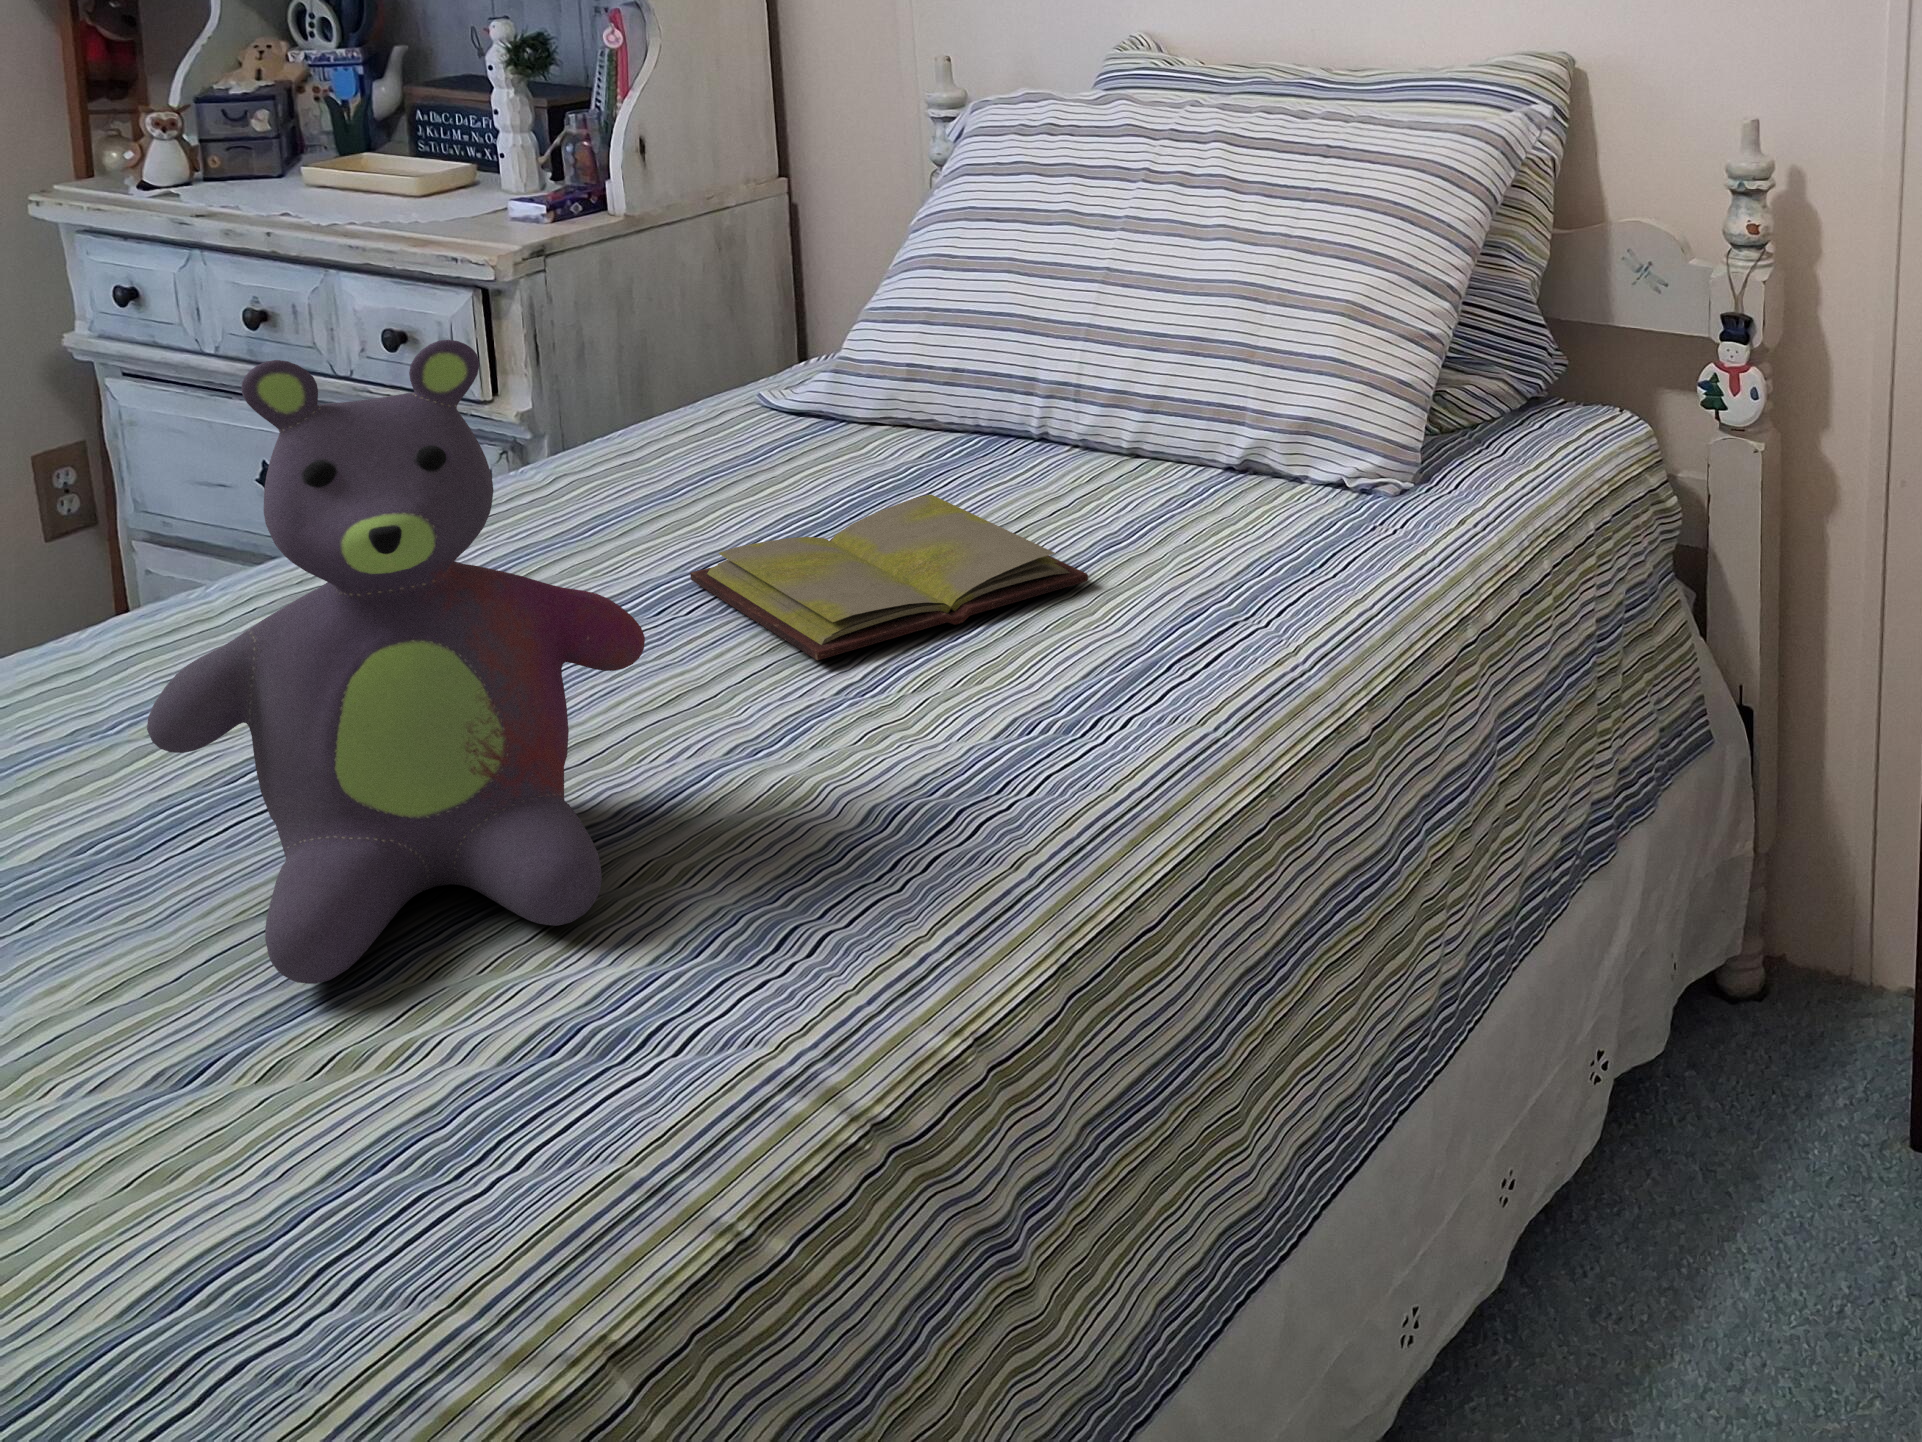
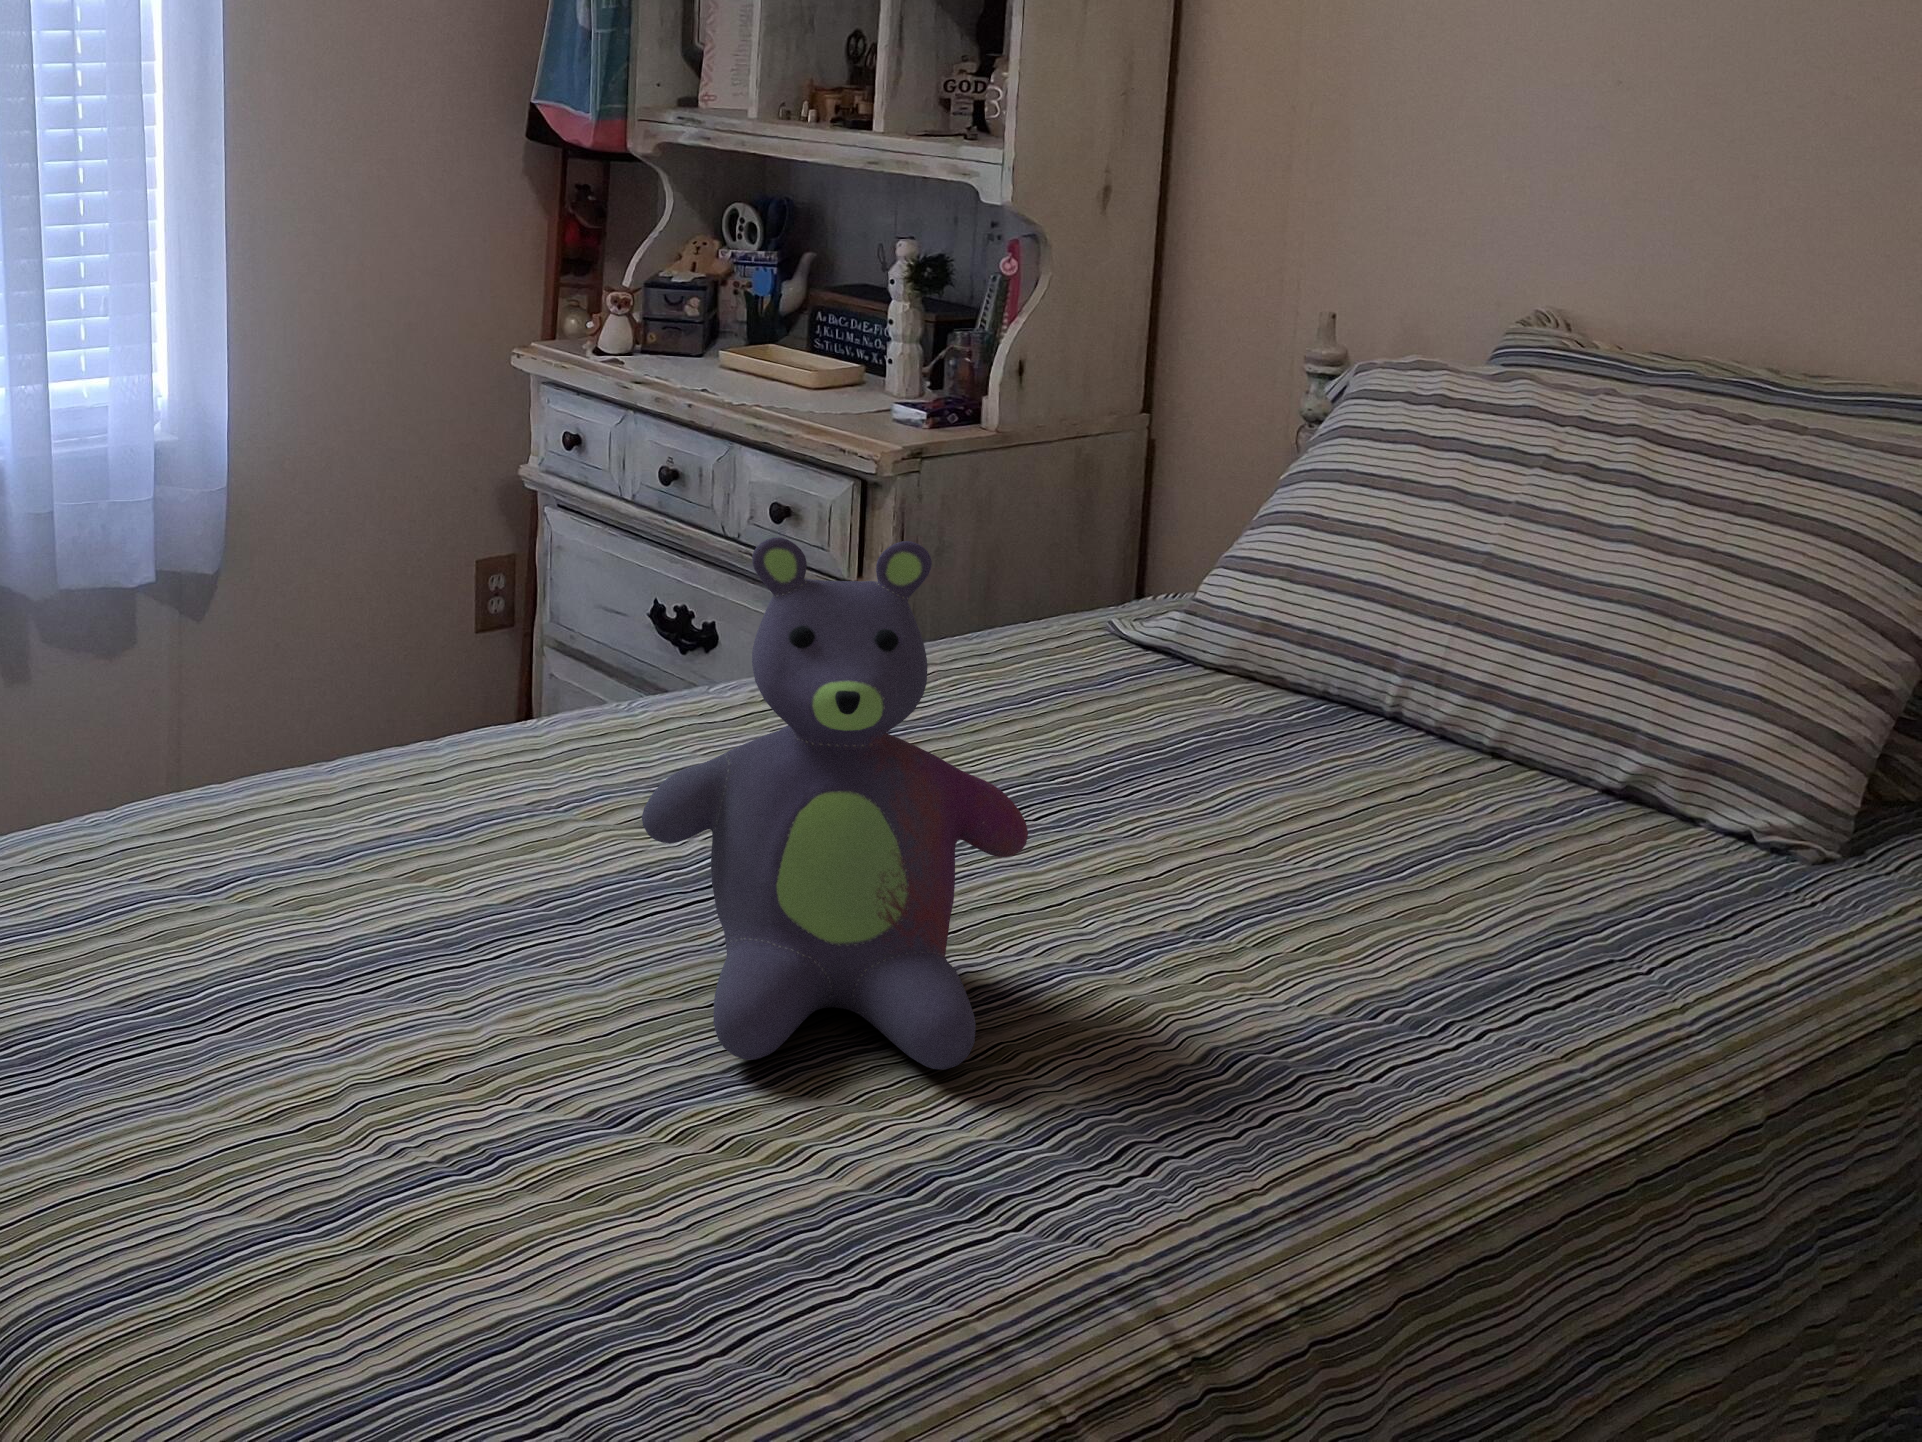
diary: present [690,494,1088,660] -> none [1043,755,1443,893]

